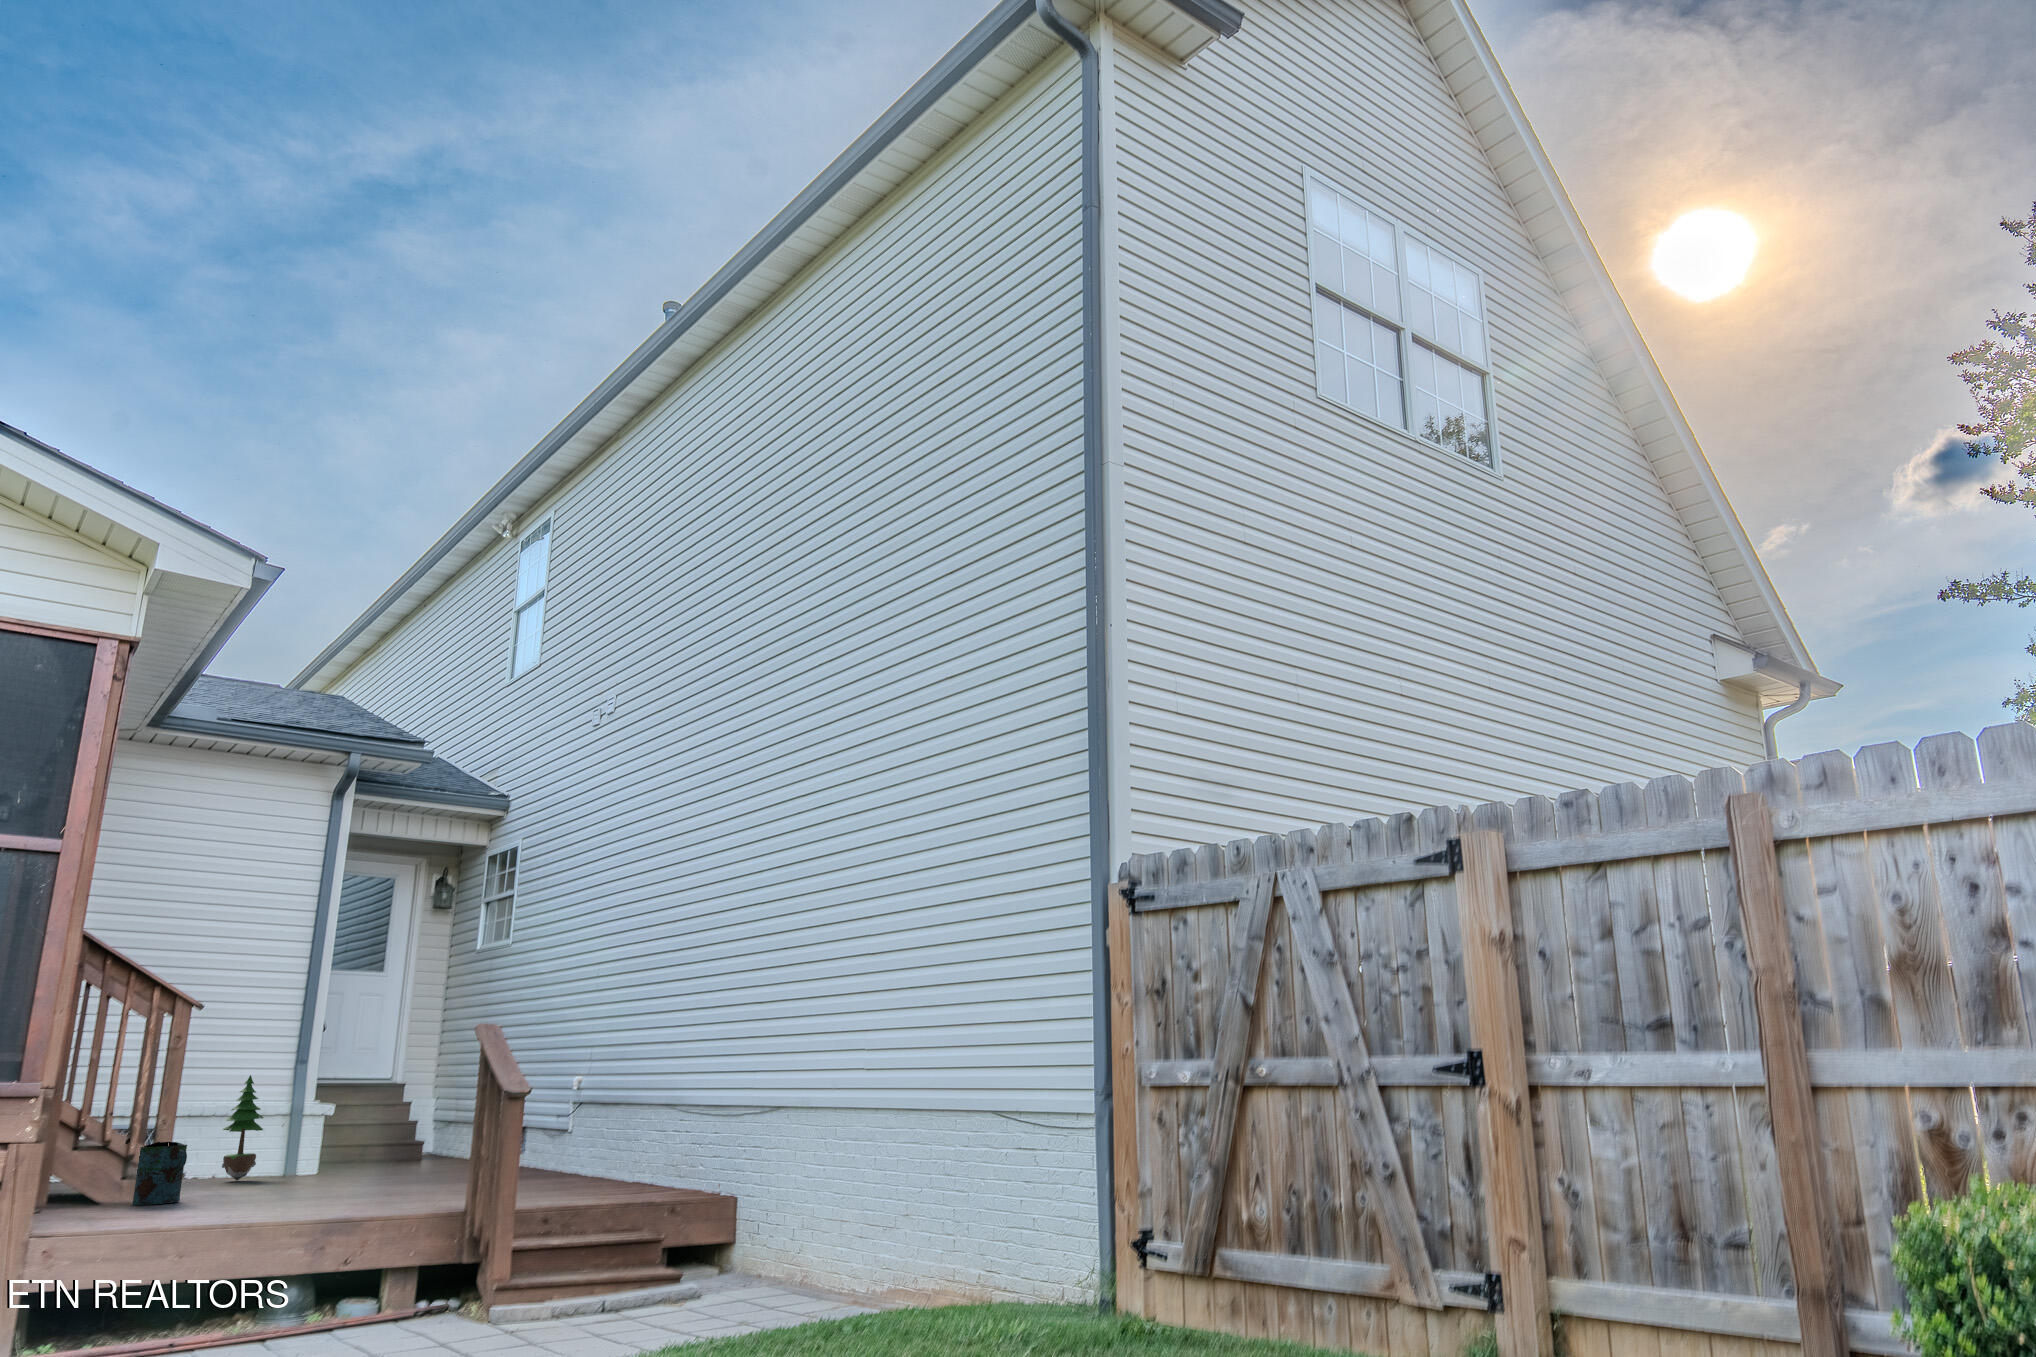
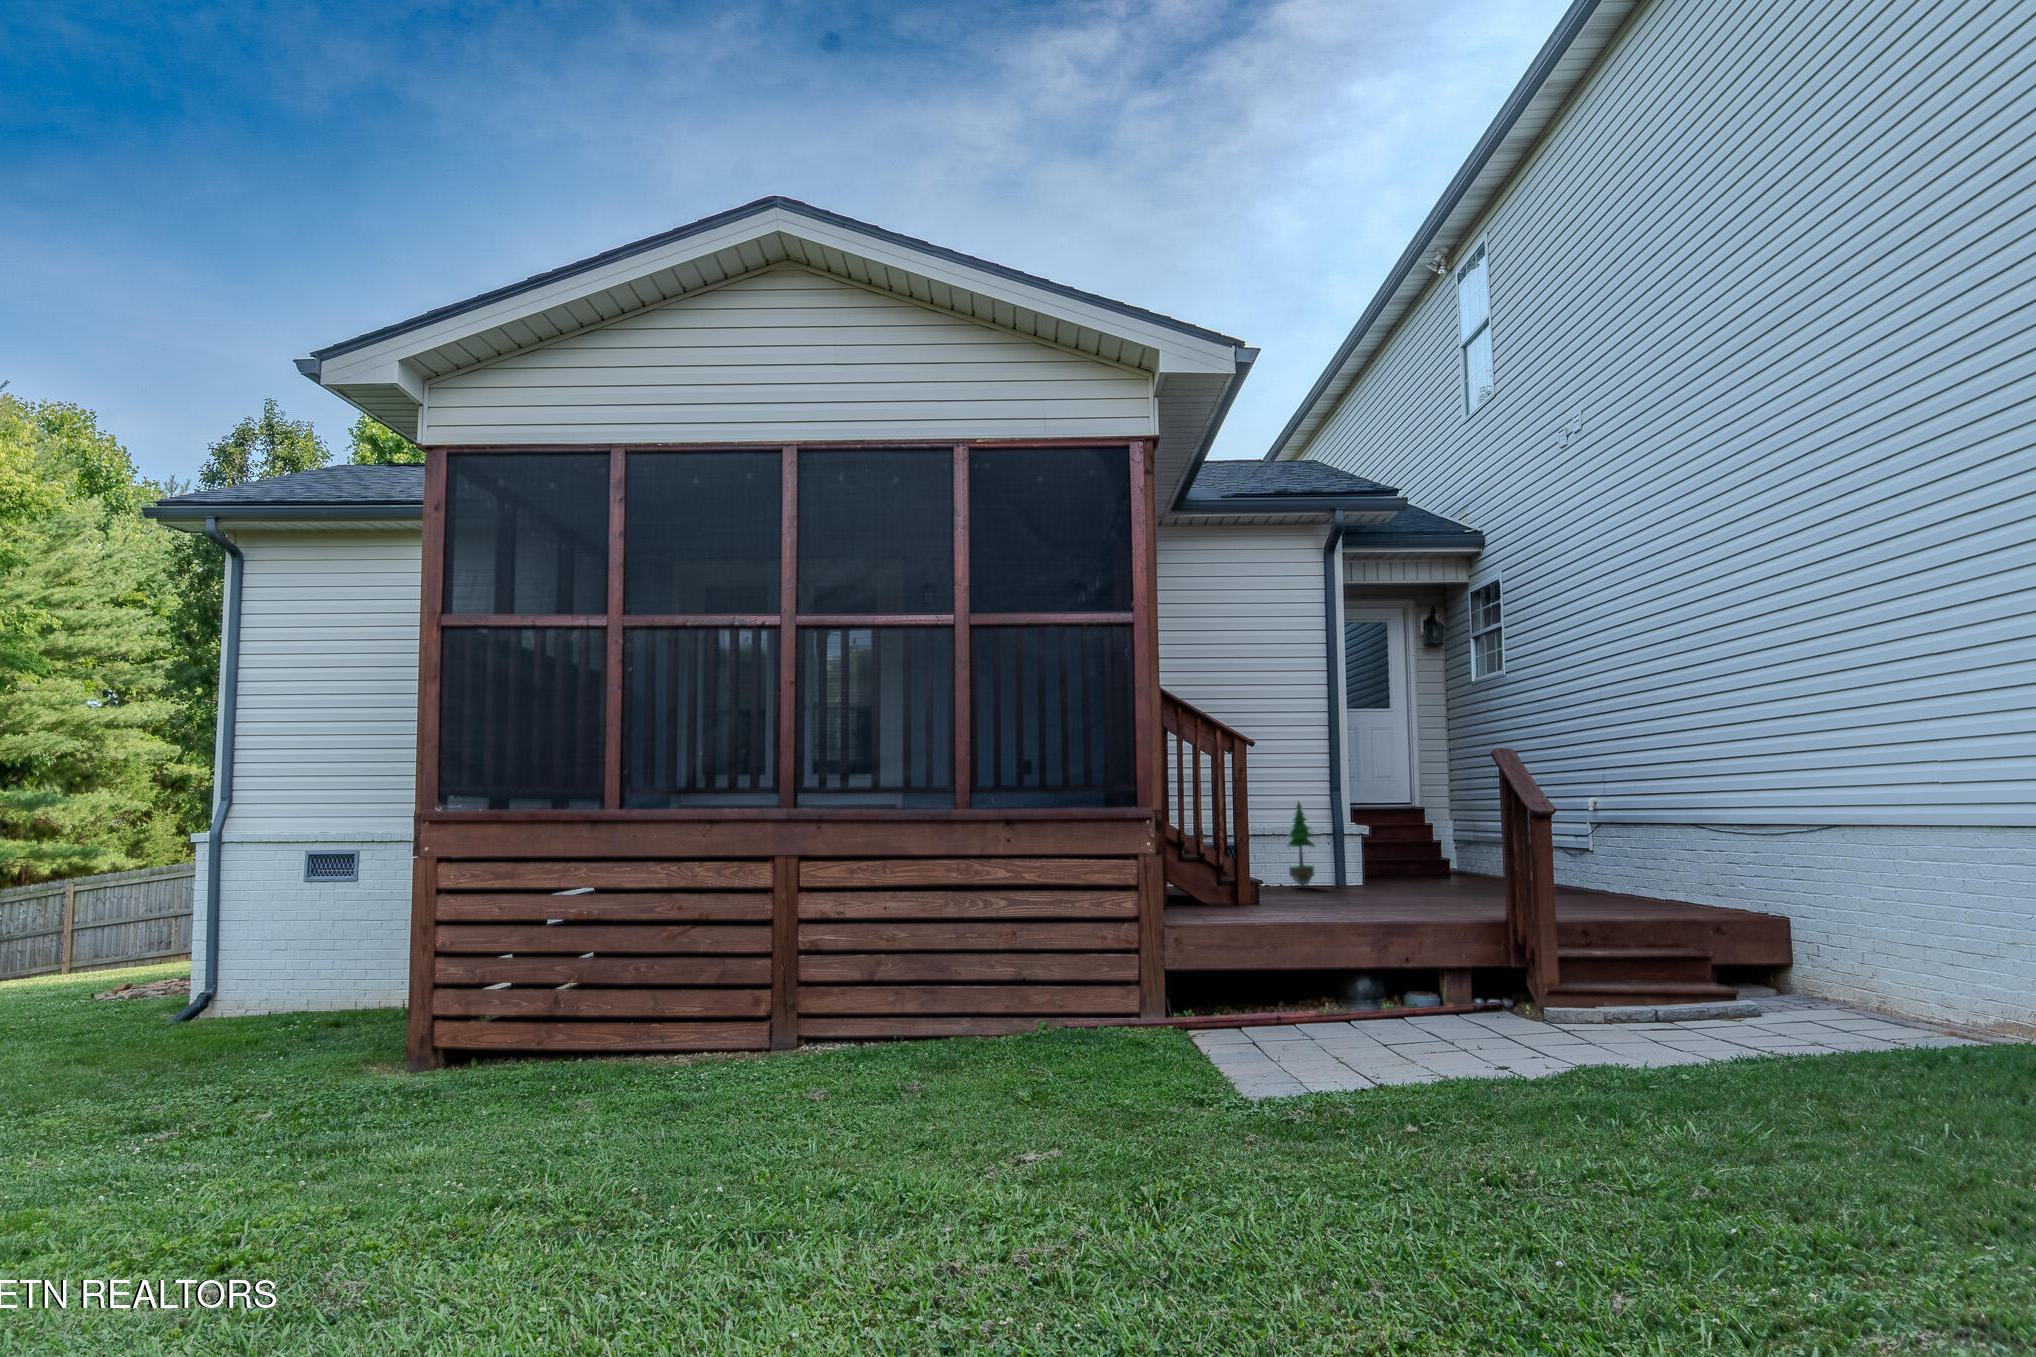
watering can: present [125,1138,187,1205] -> none [1217,852,1265,909]

